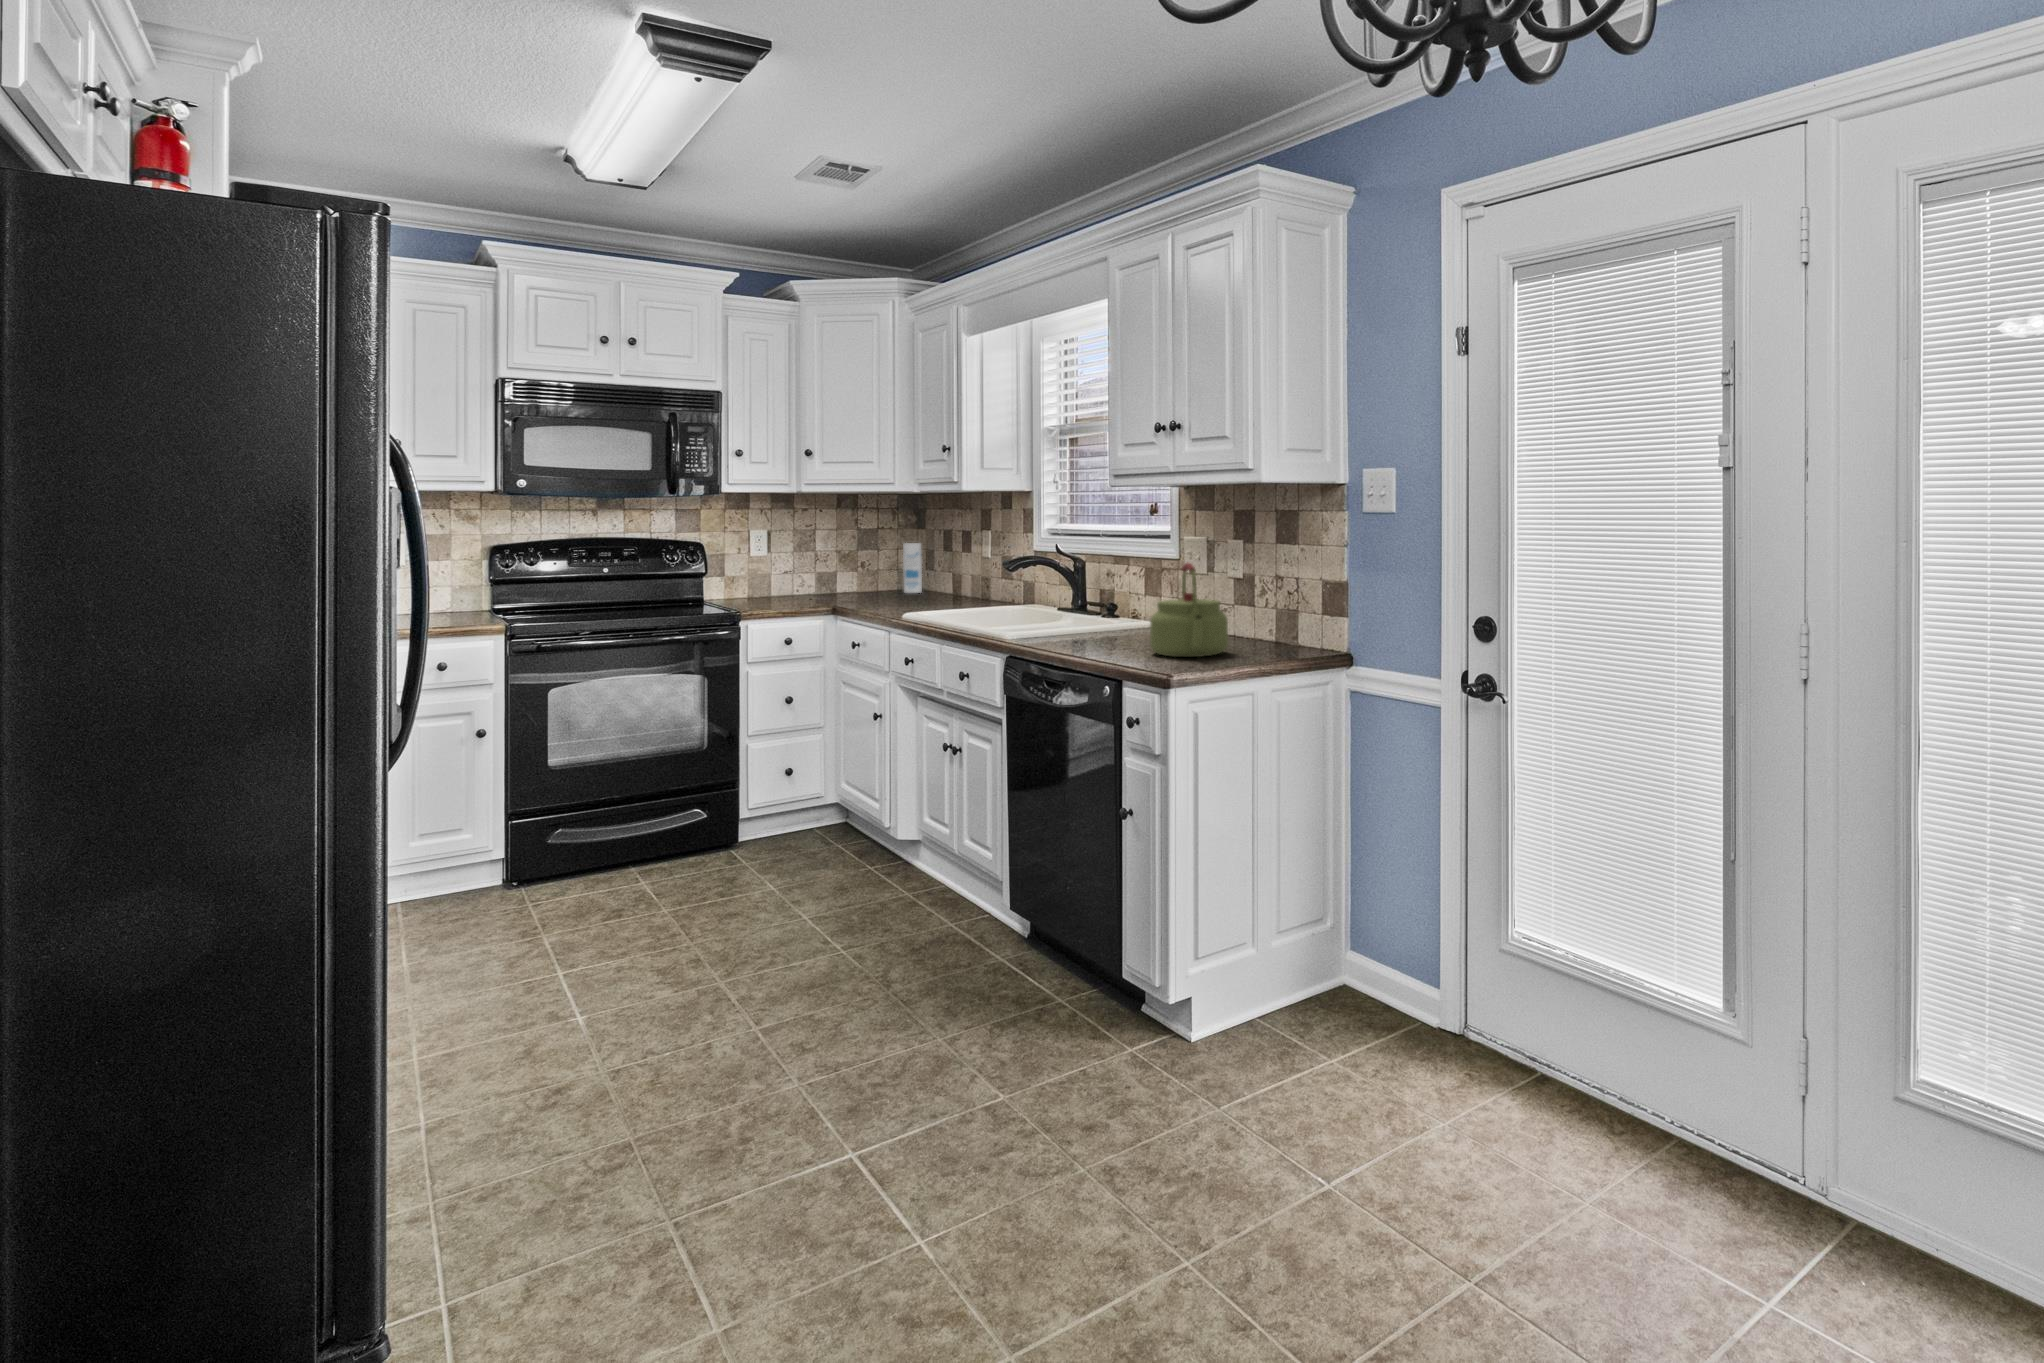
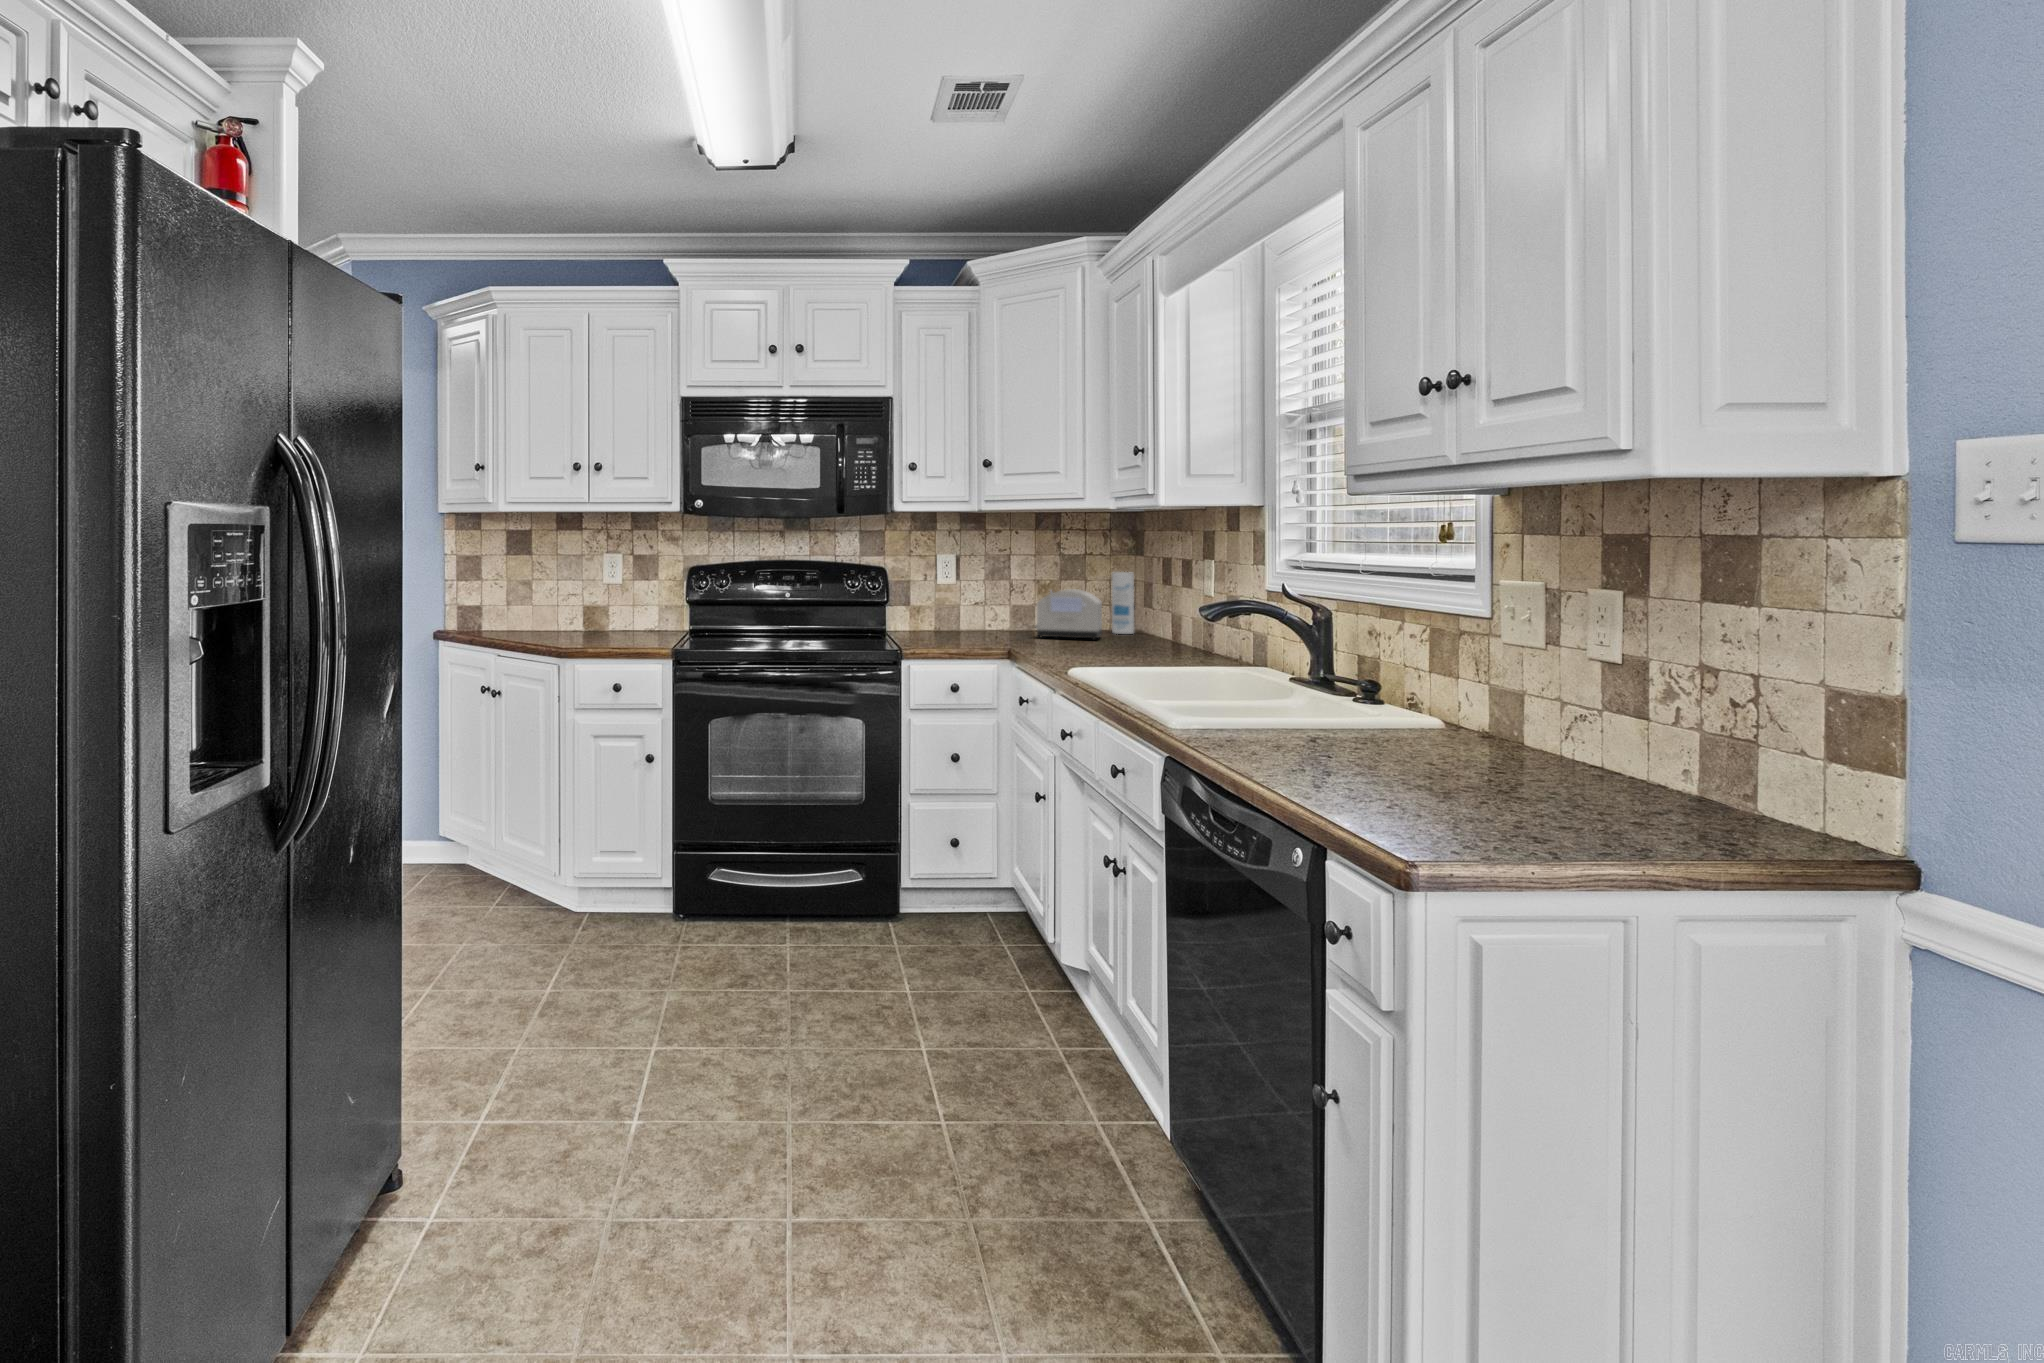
toaster: none [844,557,901,599] -> present [1035,589,1102,639]
kettle: present [1150,563,1228,657] -> none [1404,632,1578,817]

